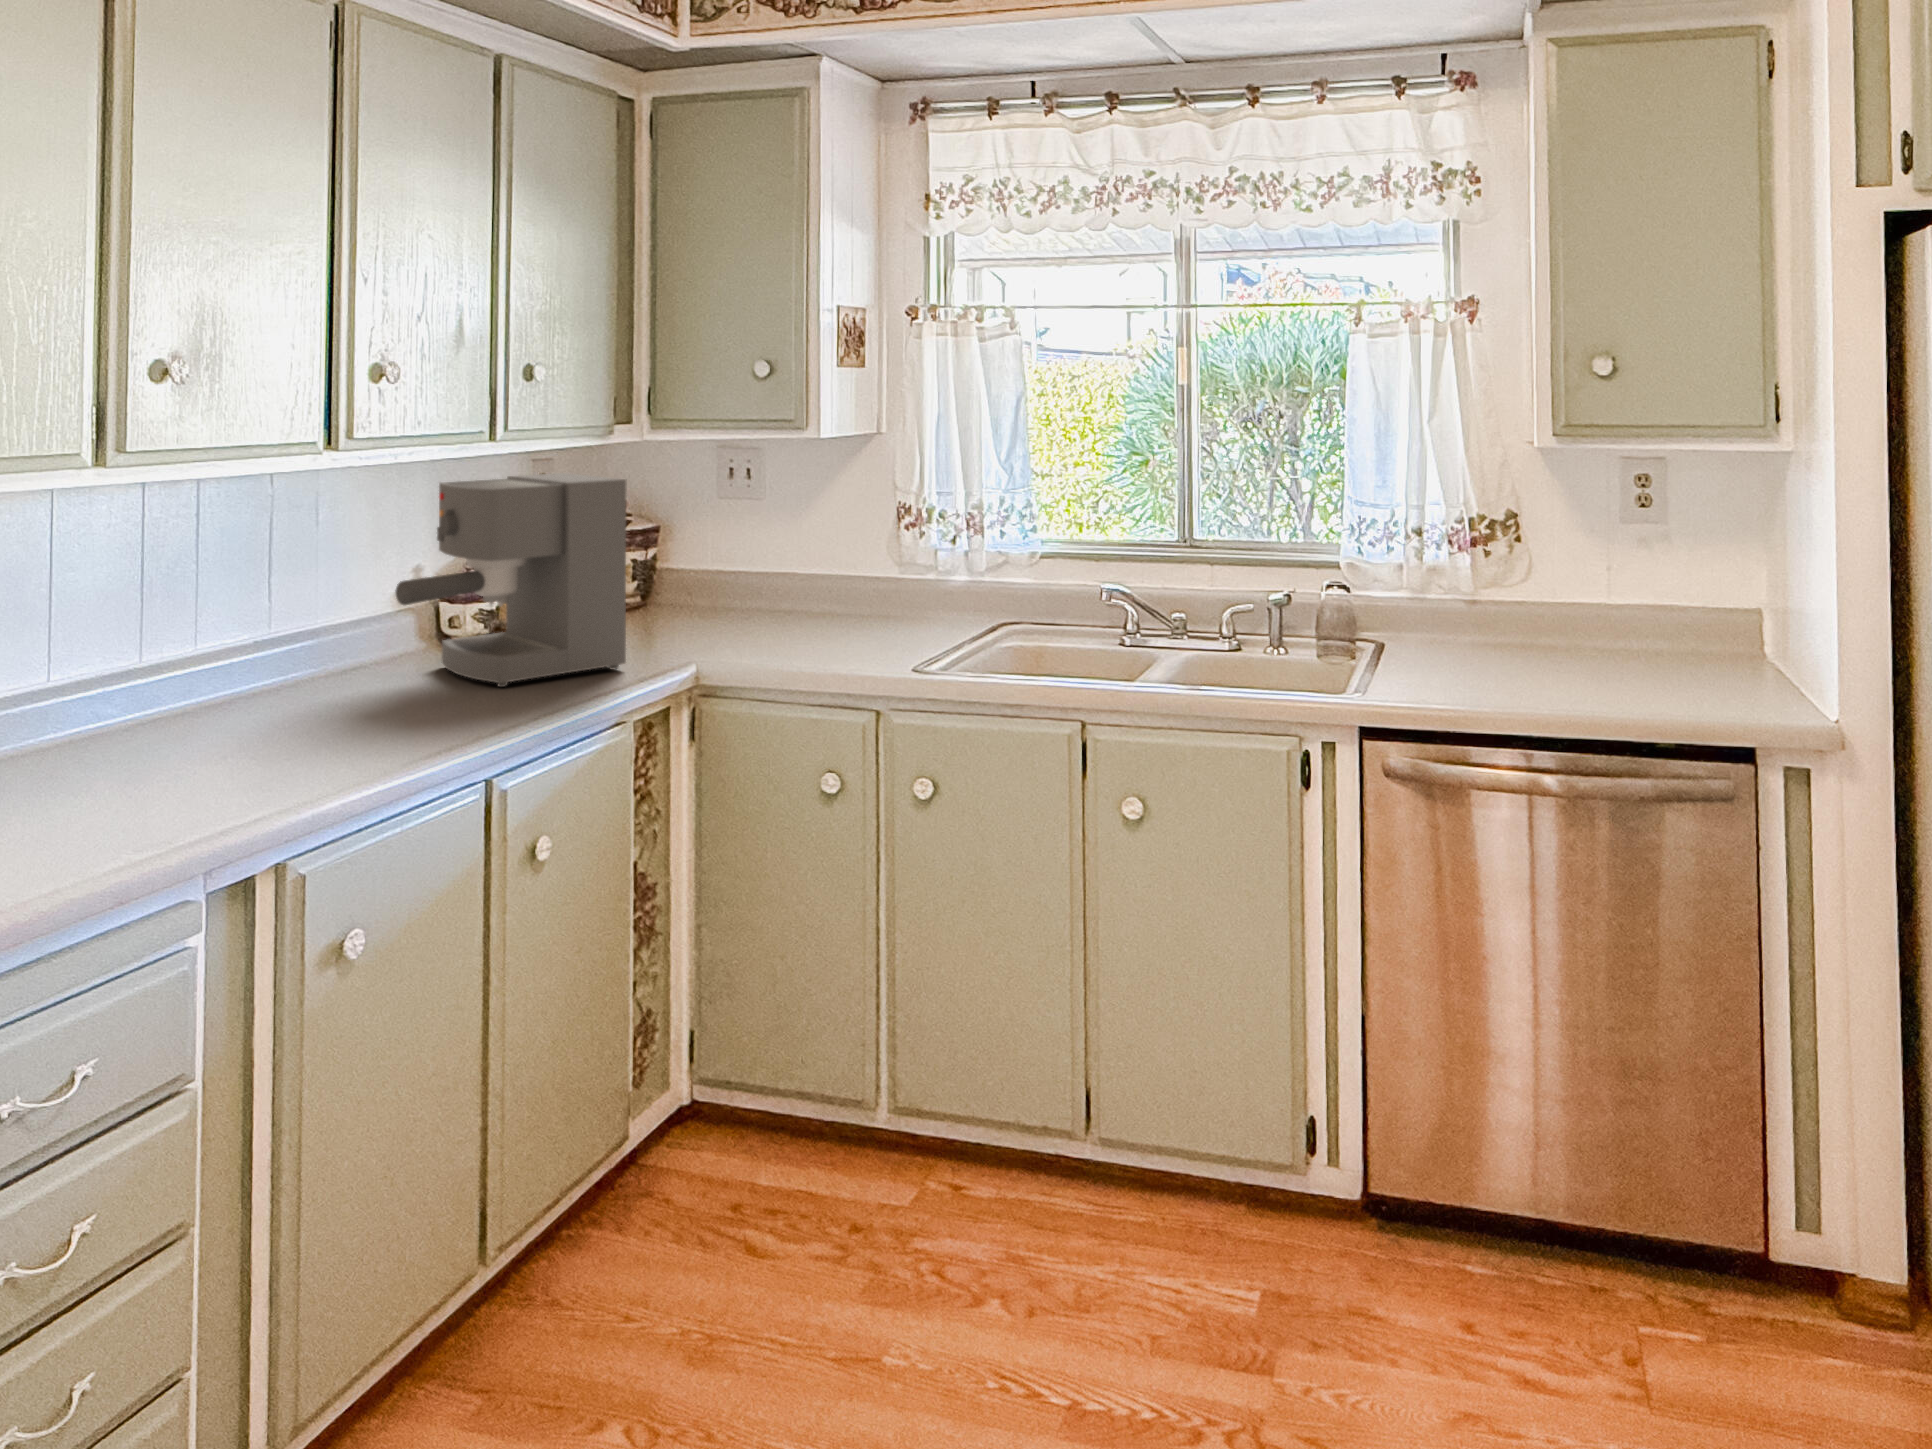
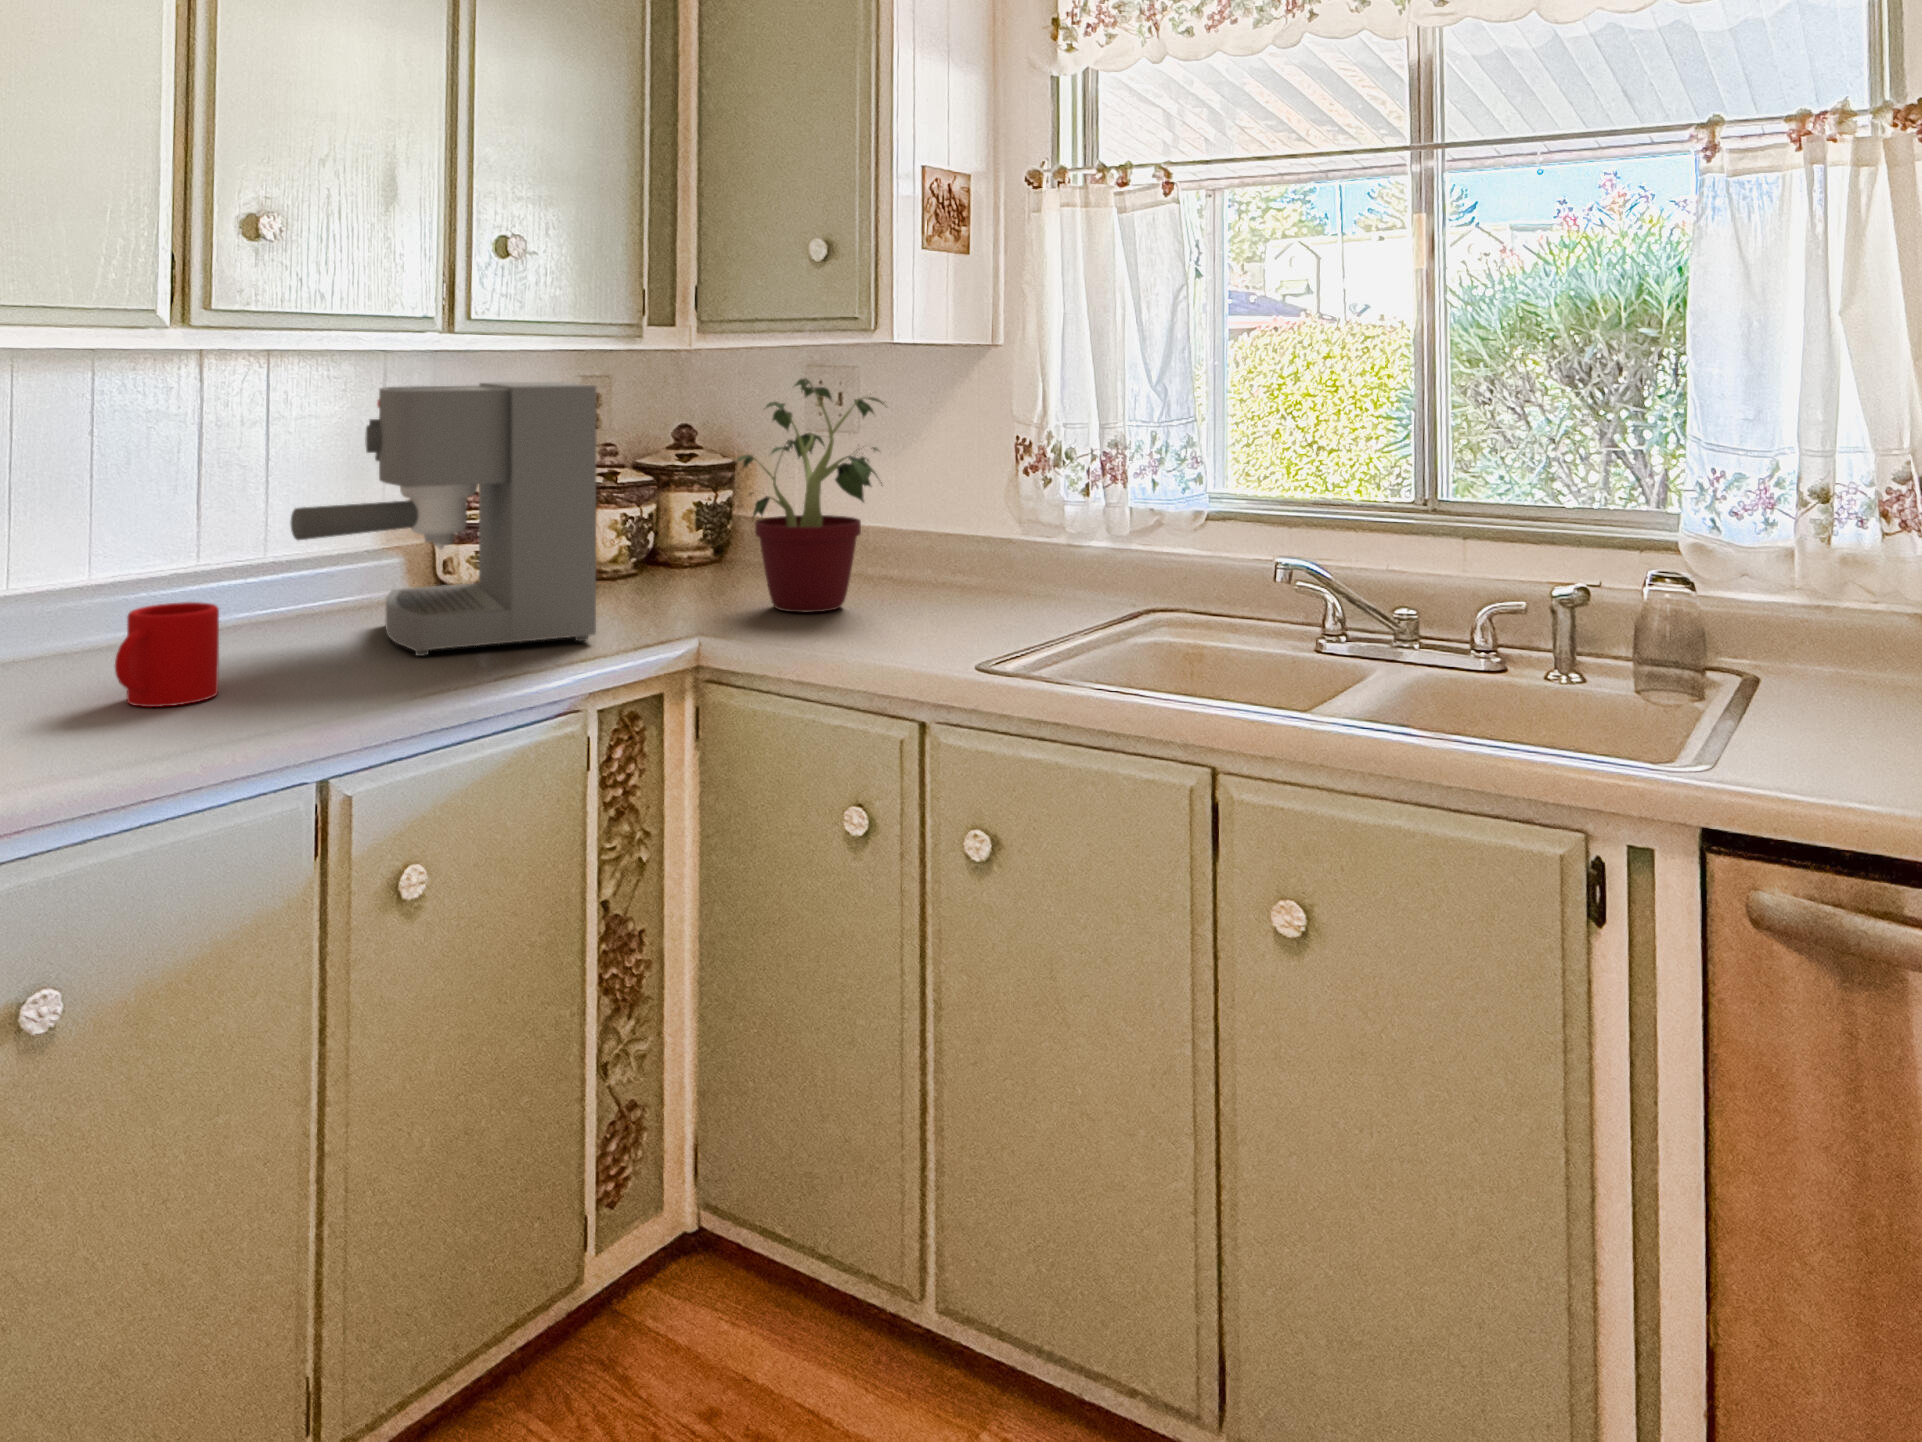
potted plant: none [702,463,814,640] -> present [737,378,886,612]
mug: none [317,655,385,733] -> present [115,602,219,707]

